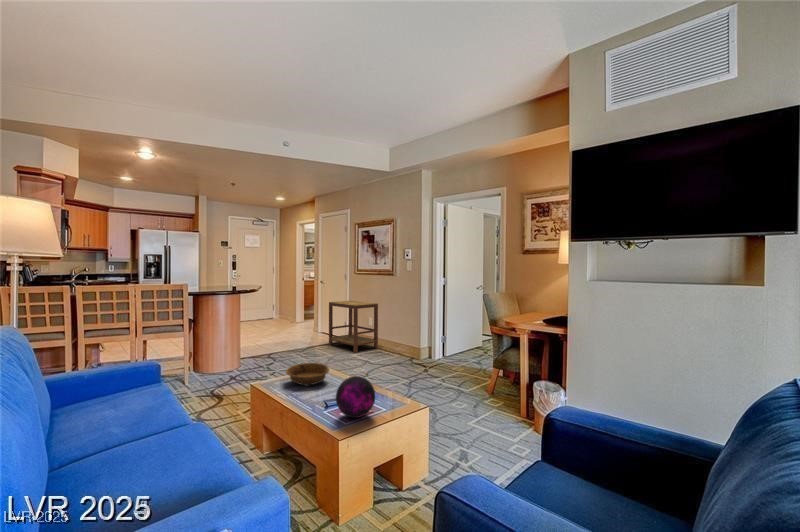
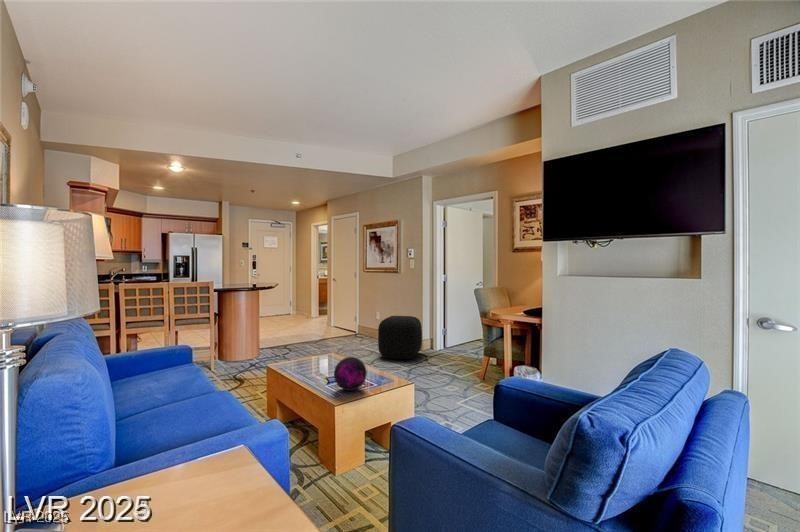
side table: present [329,301,378,353] -> none [340,297,385,344]
ottoman: none [374,322,421,370] -> present [378,316,422,359]
decorative bowl: present [286,363,329,385] -> none [296,349,333,367]

